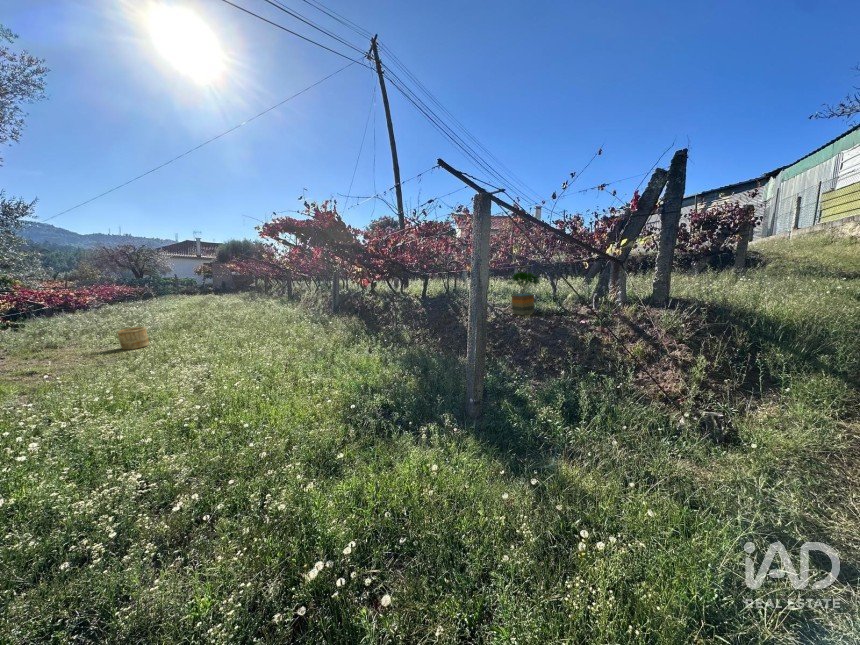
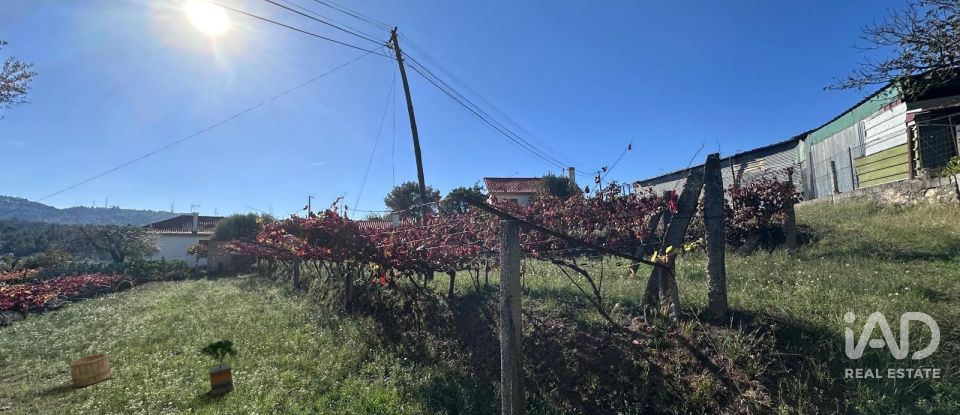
potted tree: present [509,272,540,315] -> present [200,340,238,395]

